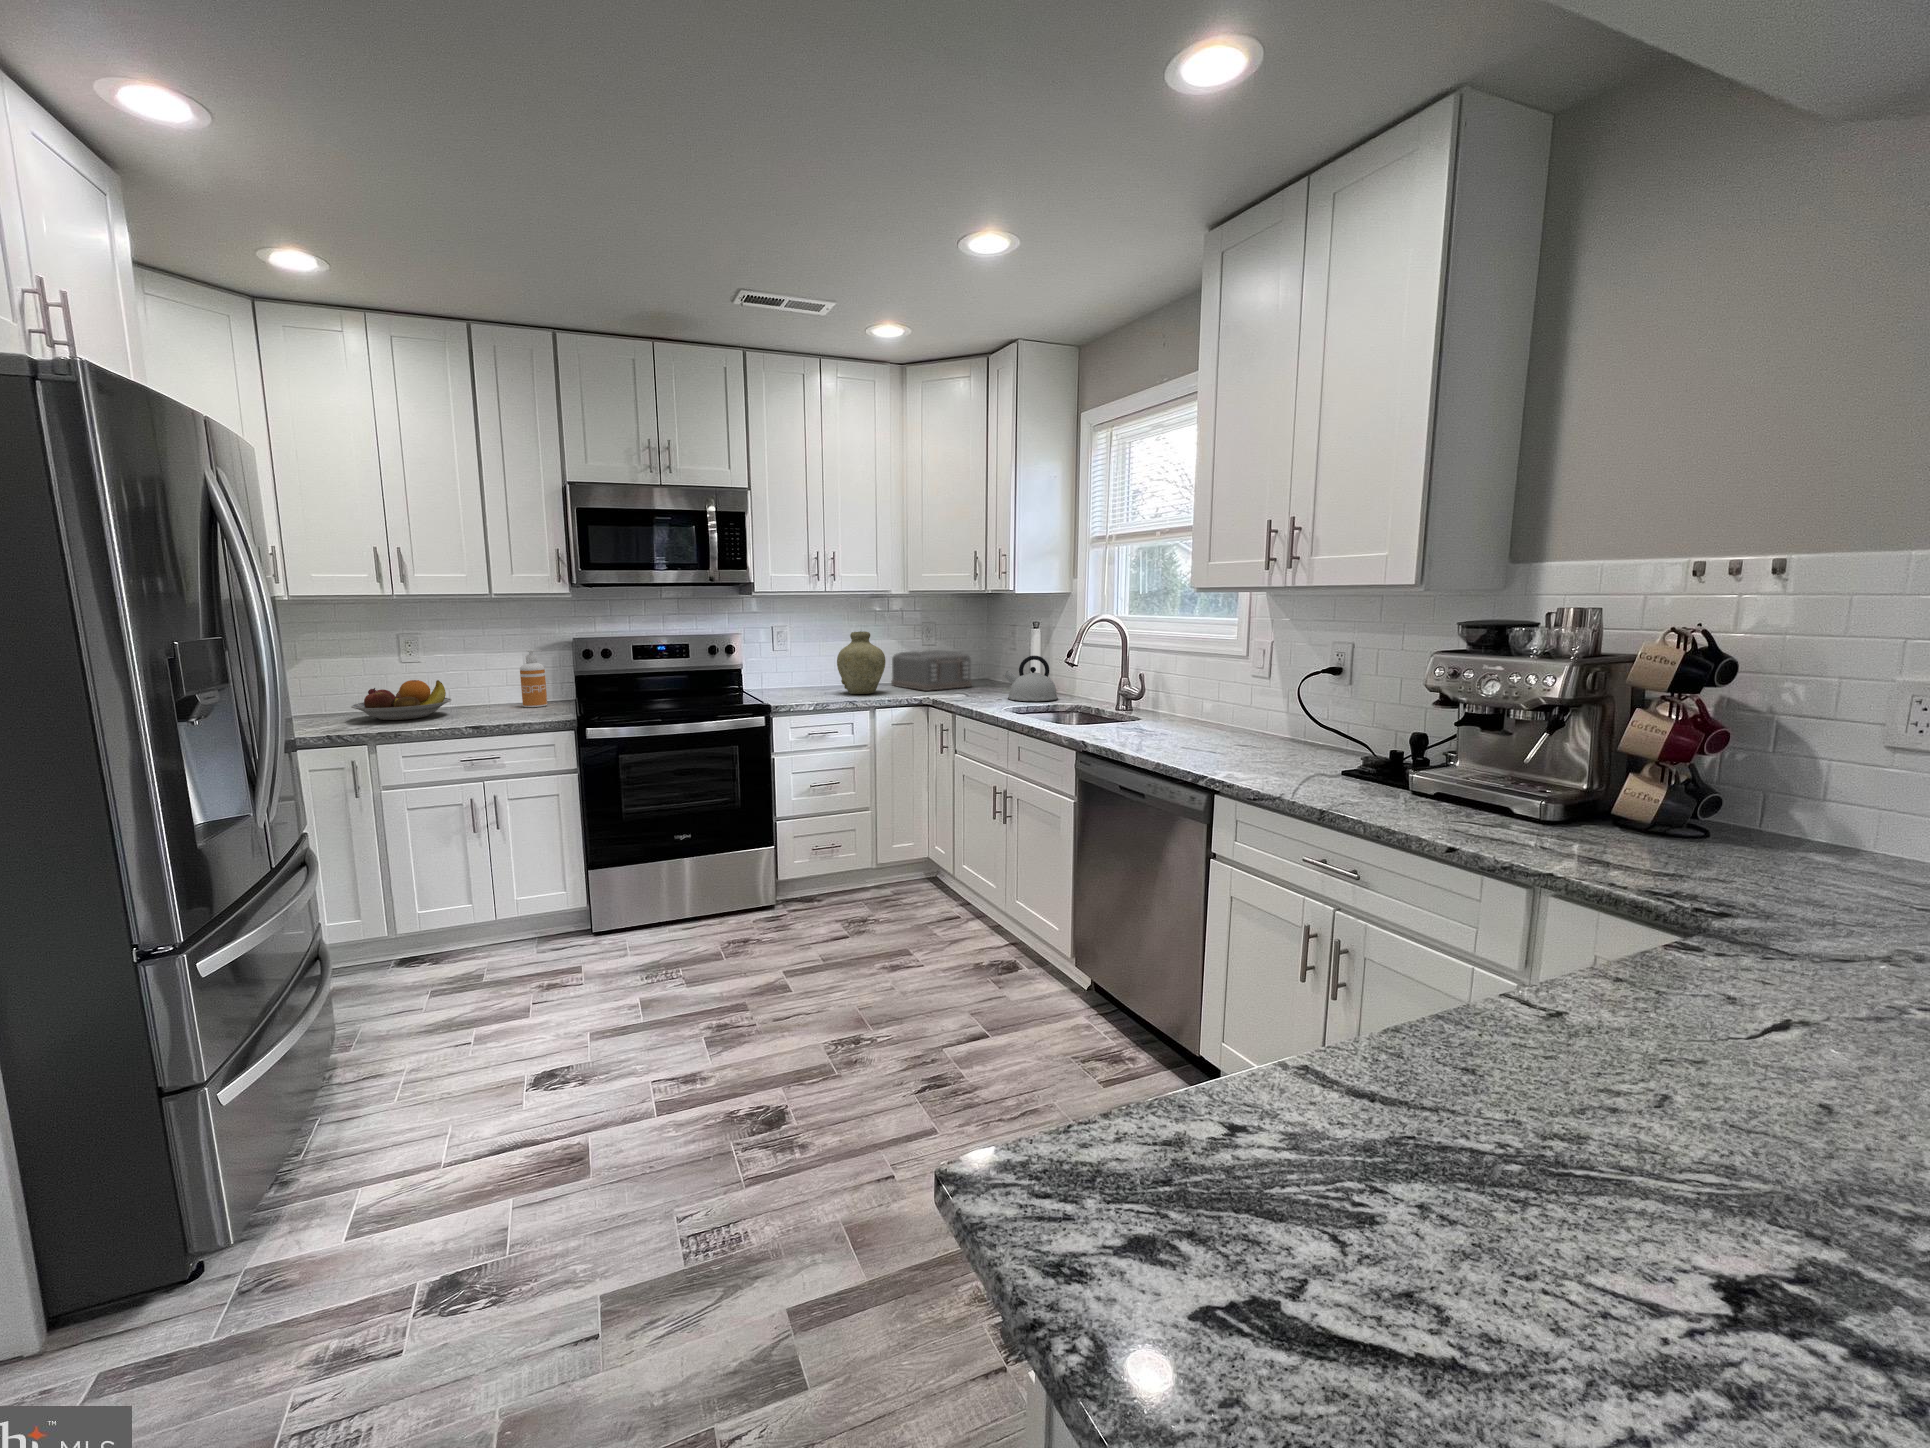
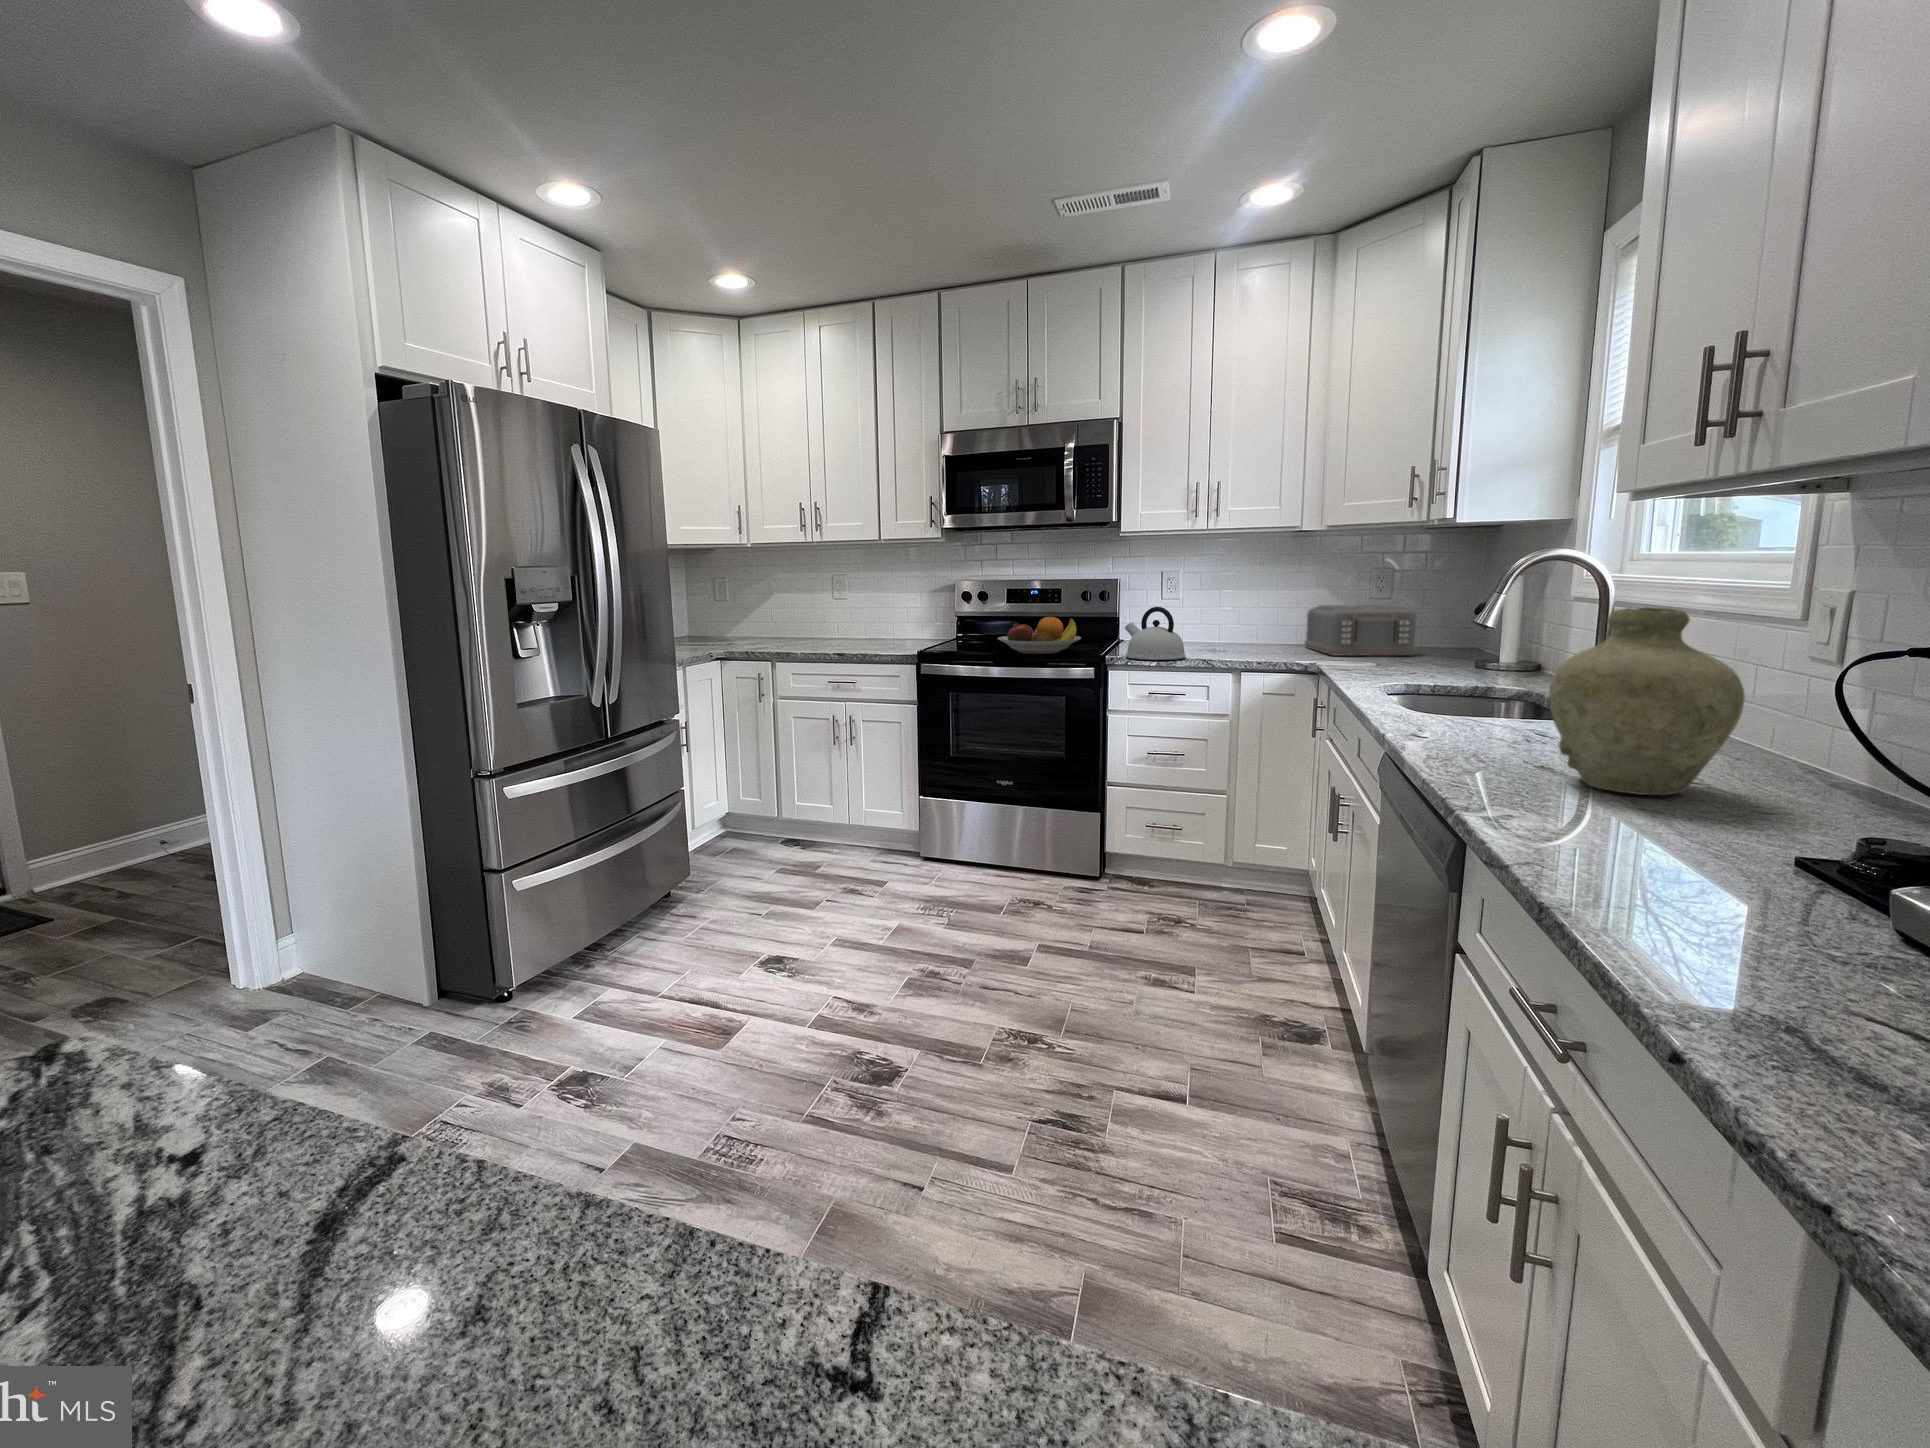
vase: present [837,631,885,694] -> present [1549,608,1745,795]
soap dispenser: present [520,650,547,707] -> none [908,591,929,642]
kettle: present [1003,656,1058,701] -> present [1125,607,1186,660]
fruit bowl: present [351,680,451,720] -> present [998,617,1081,654]

